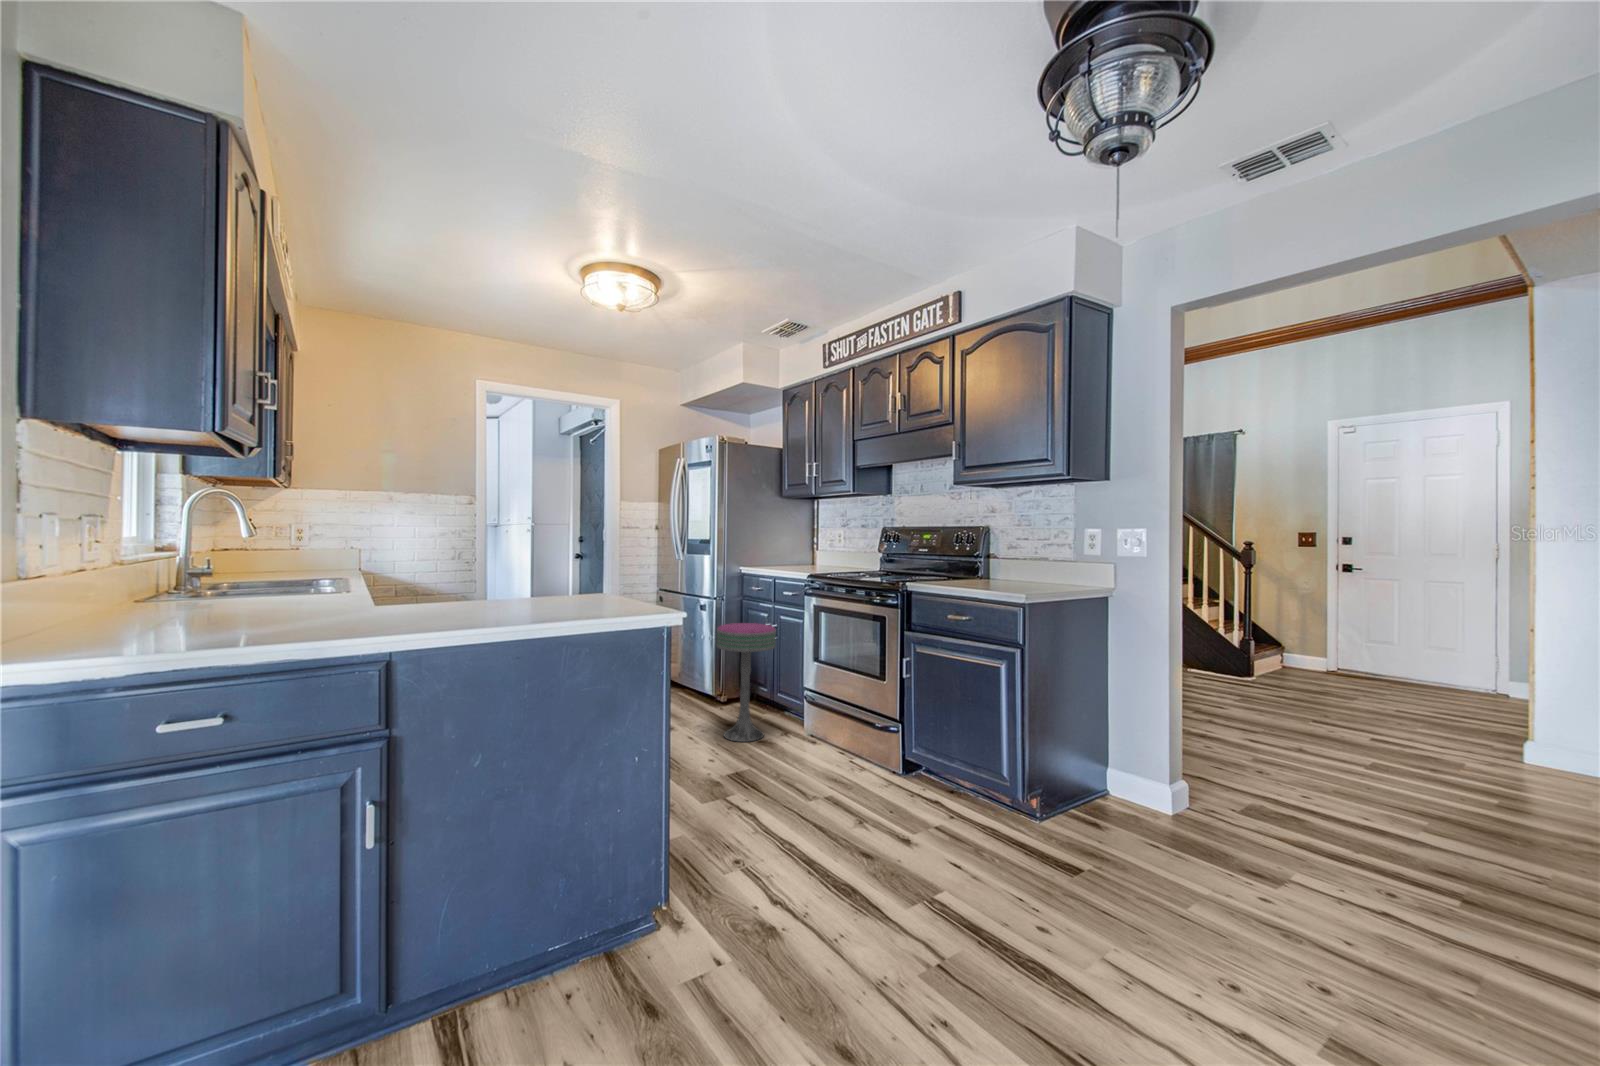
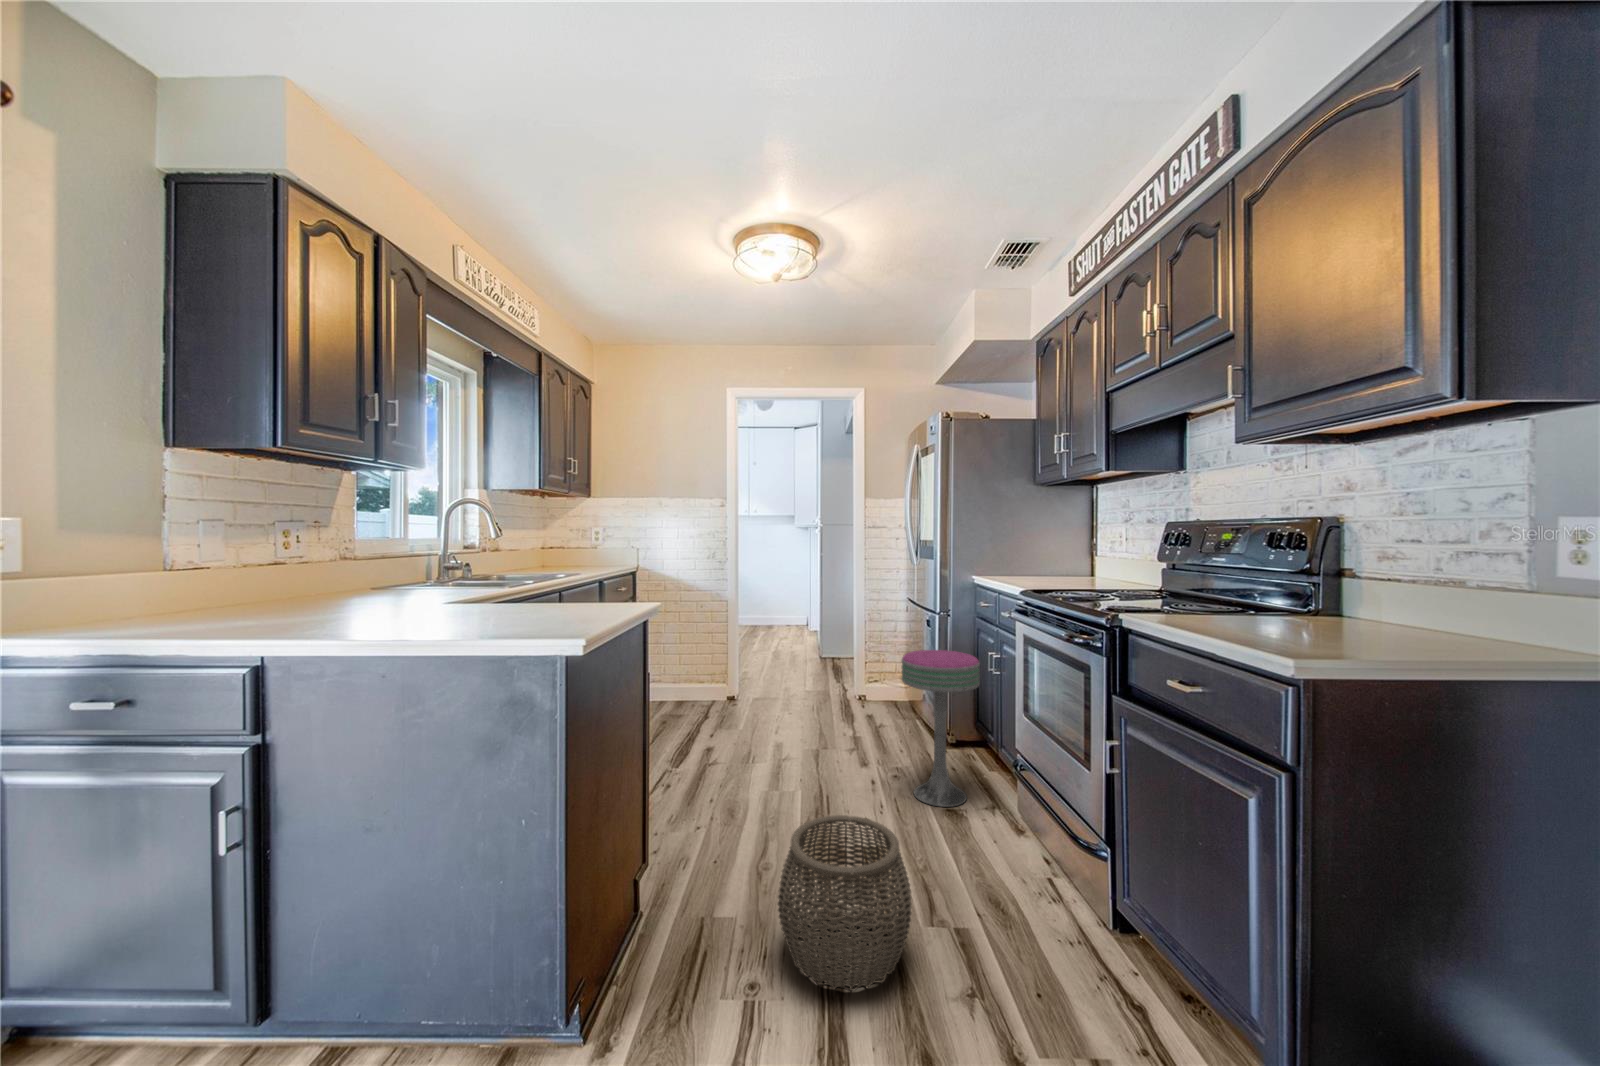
woven basket: none [728,734,825,848] -> present [778,815,911,991]

